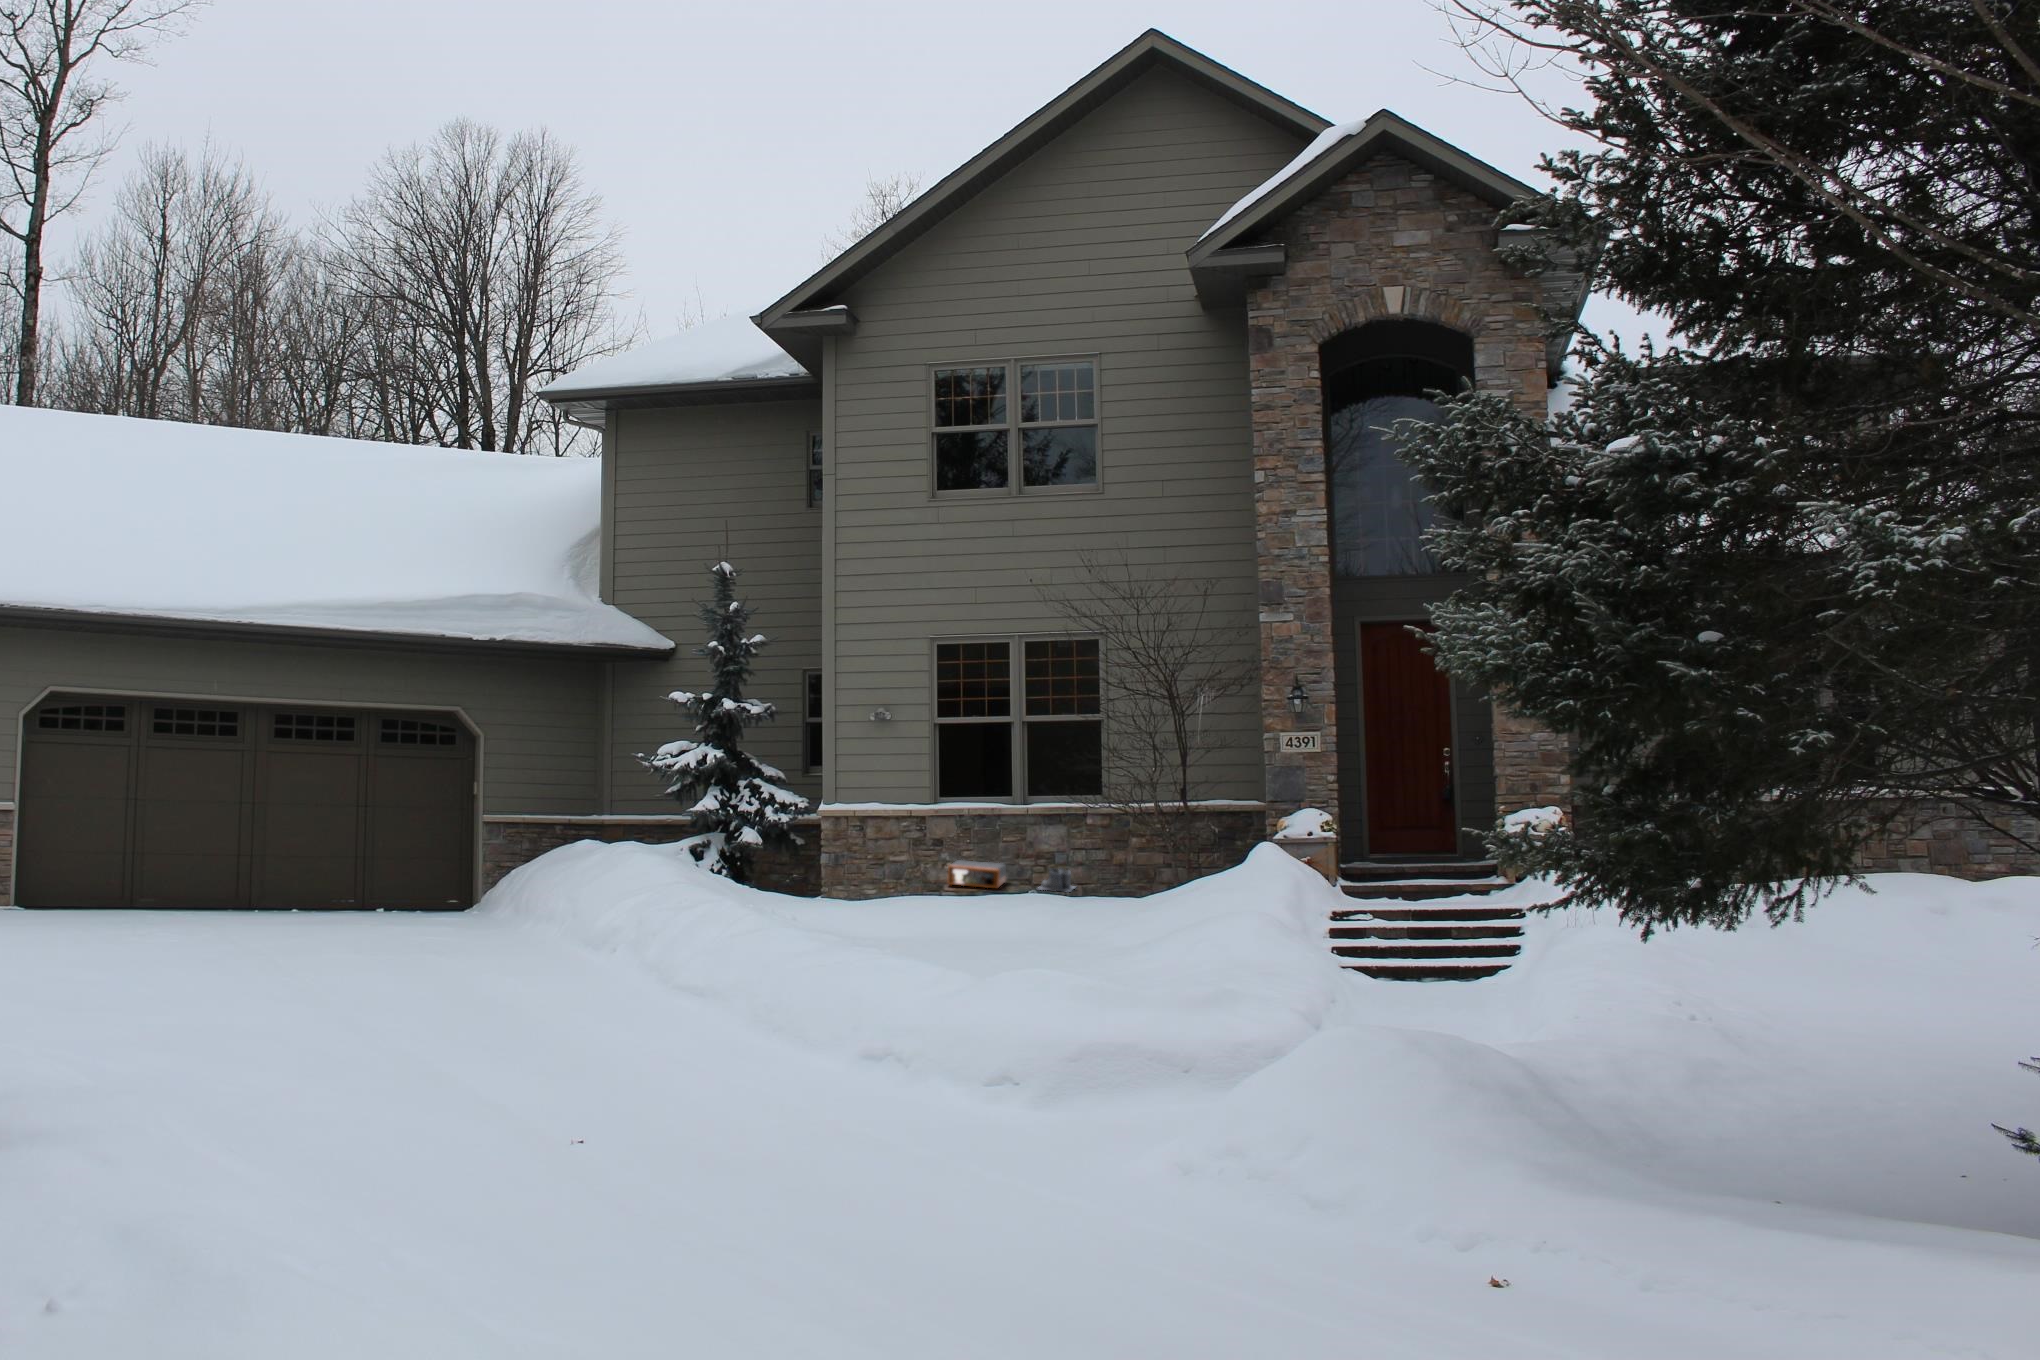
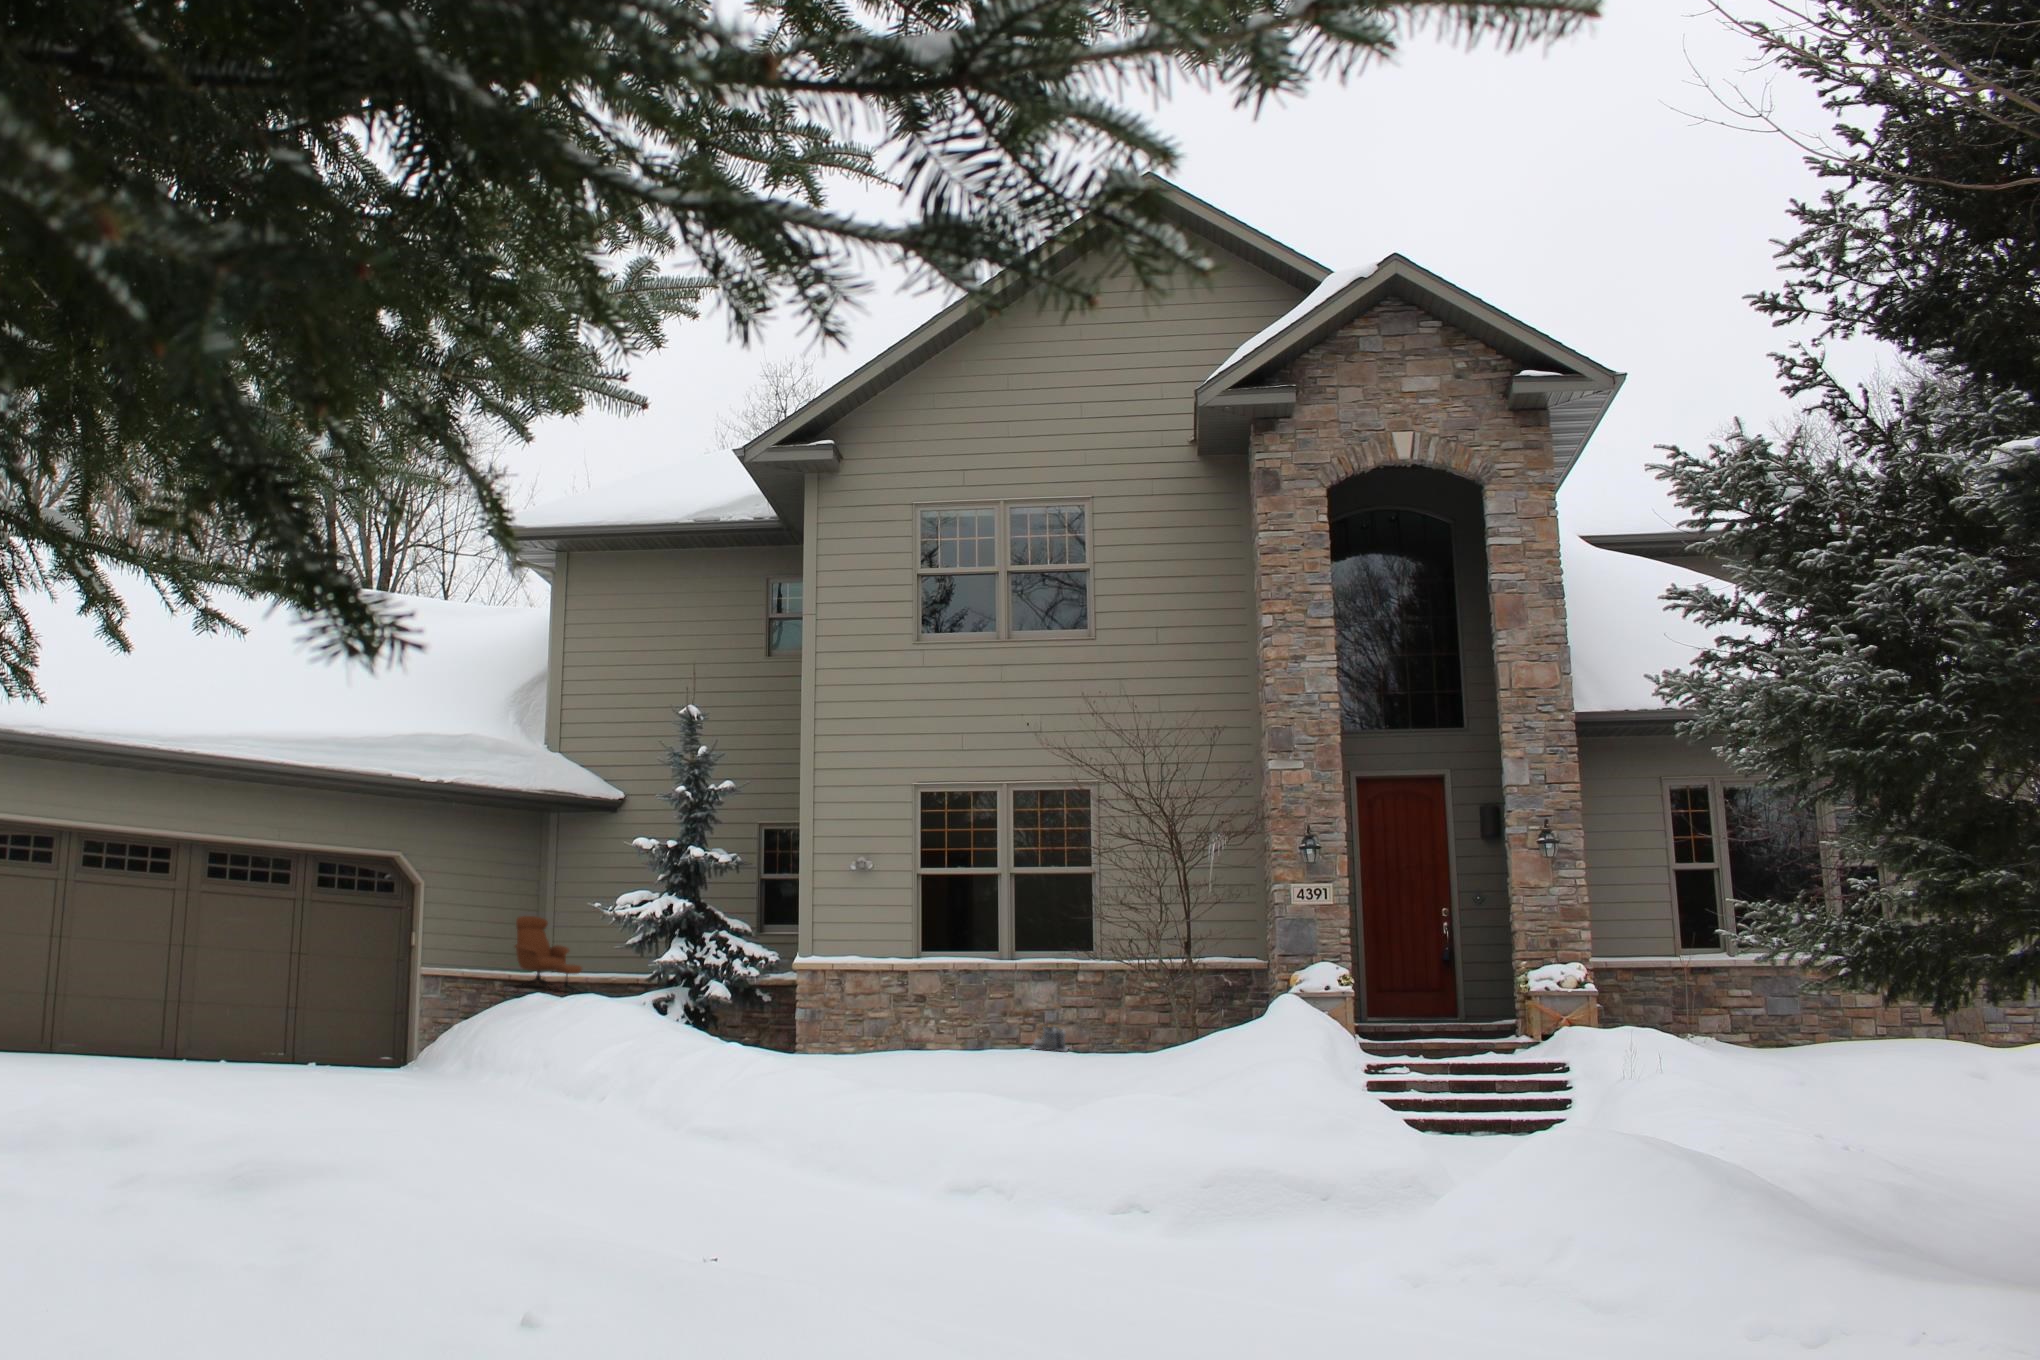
lounge chair: none [571,763,634,836] -> present [515,916,582,991]
storage box: present [948,860,1006,888] -> none [937,1018,995,1047]

